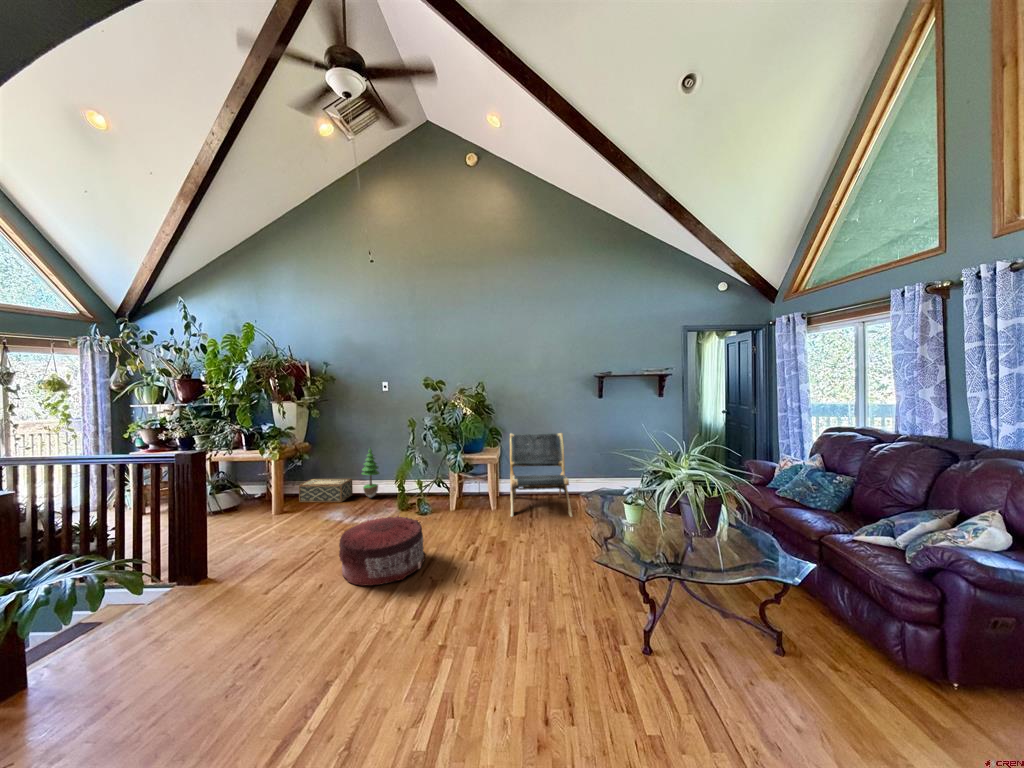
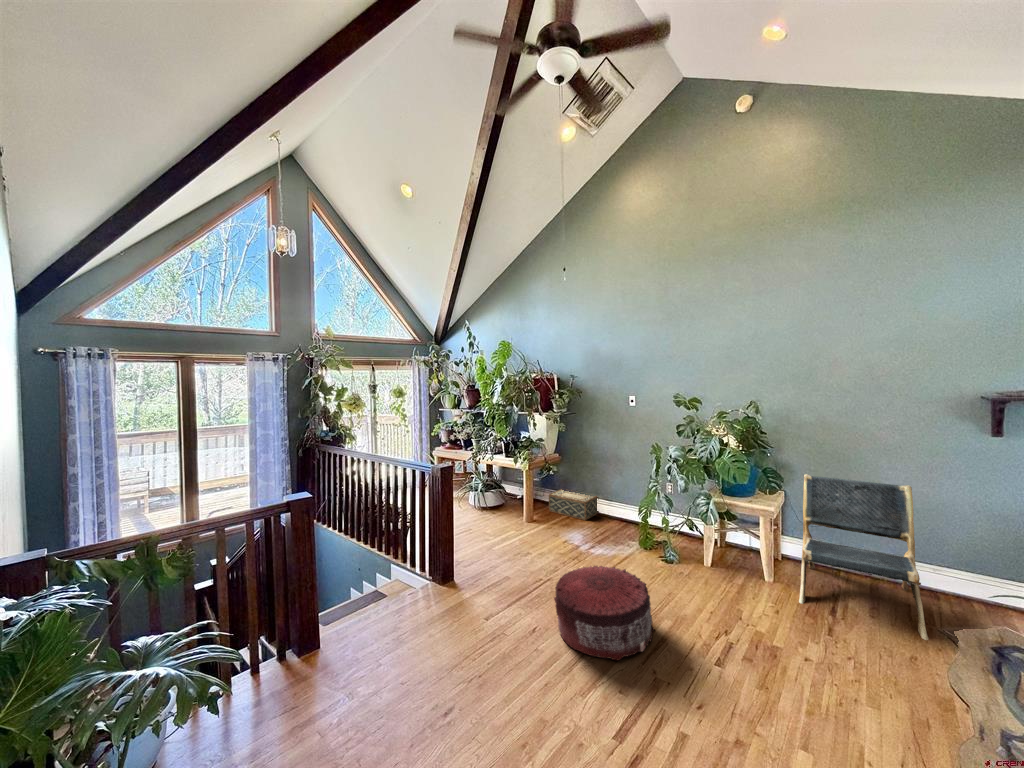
potted tree: present [361,448,379,498] -> none [605,466,626,522]

